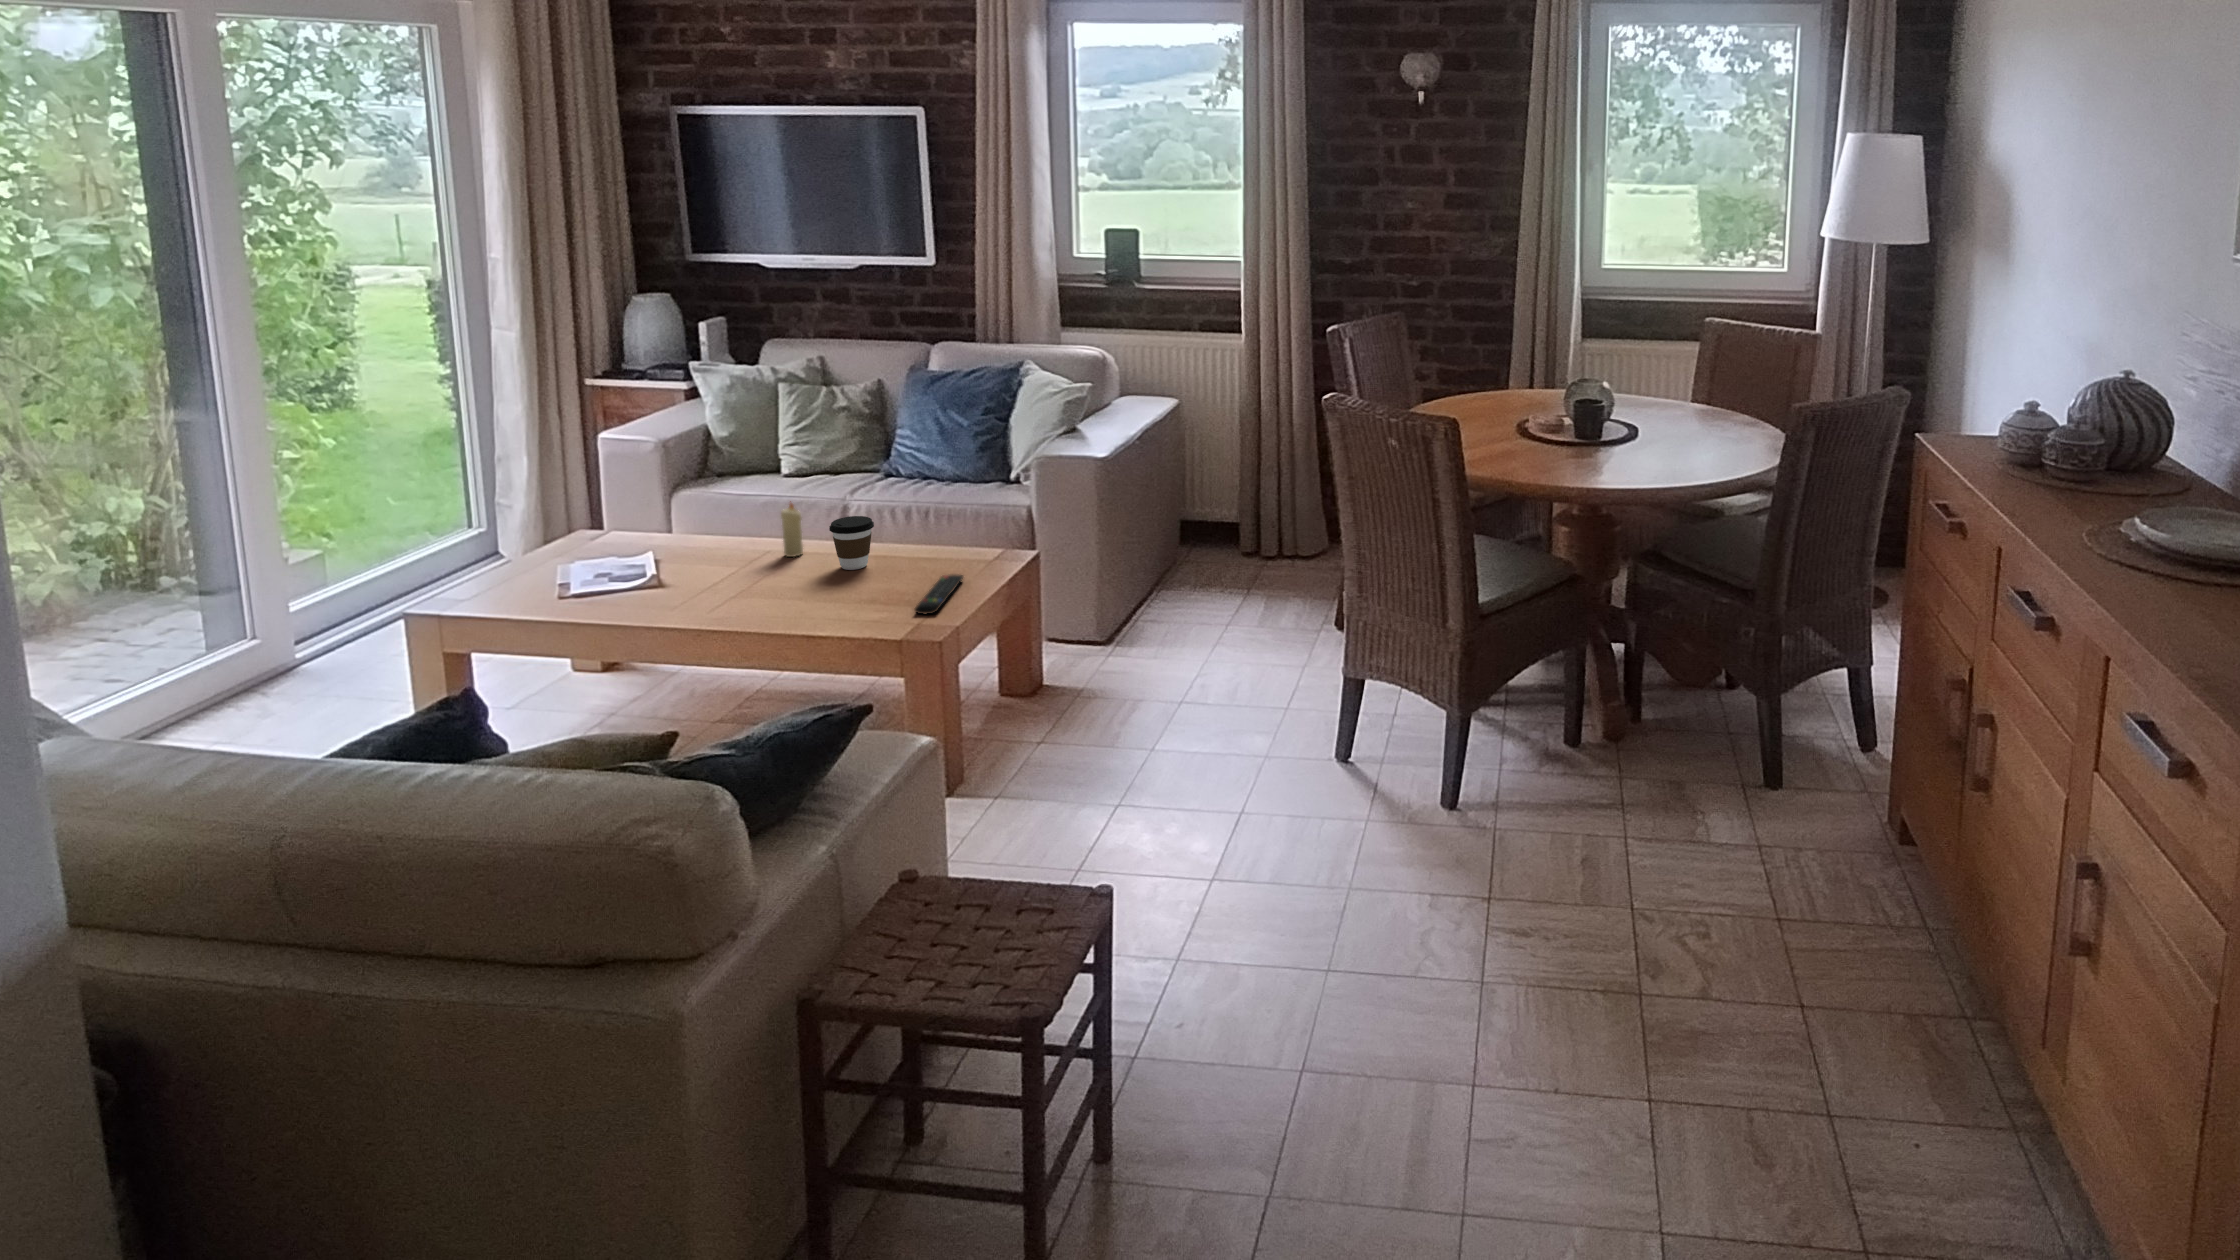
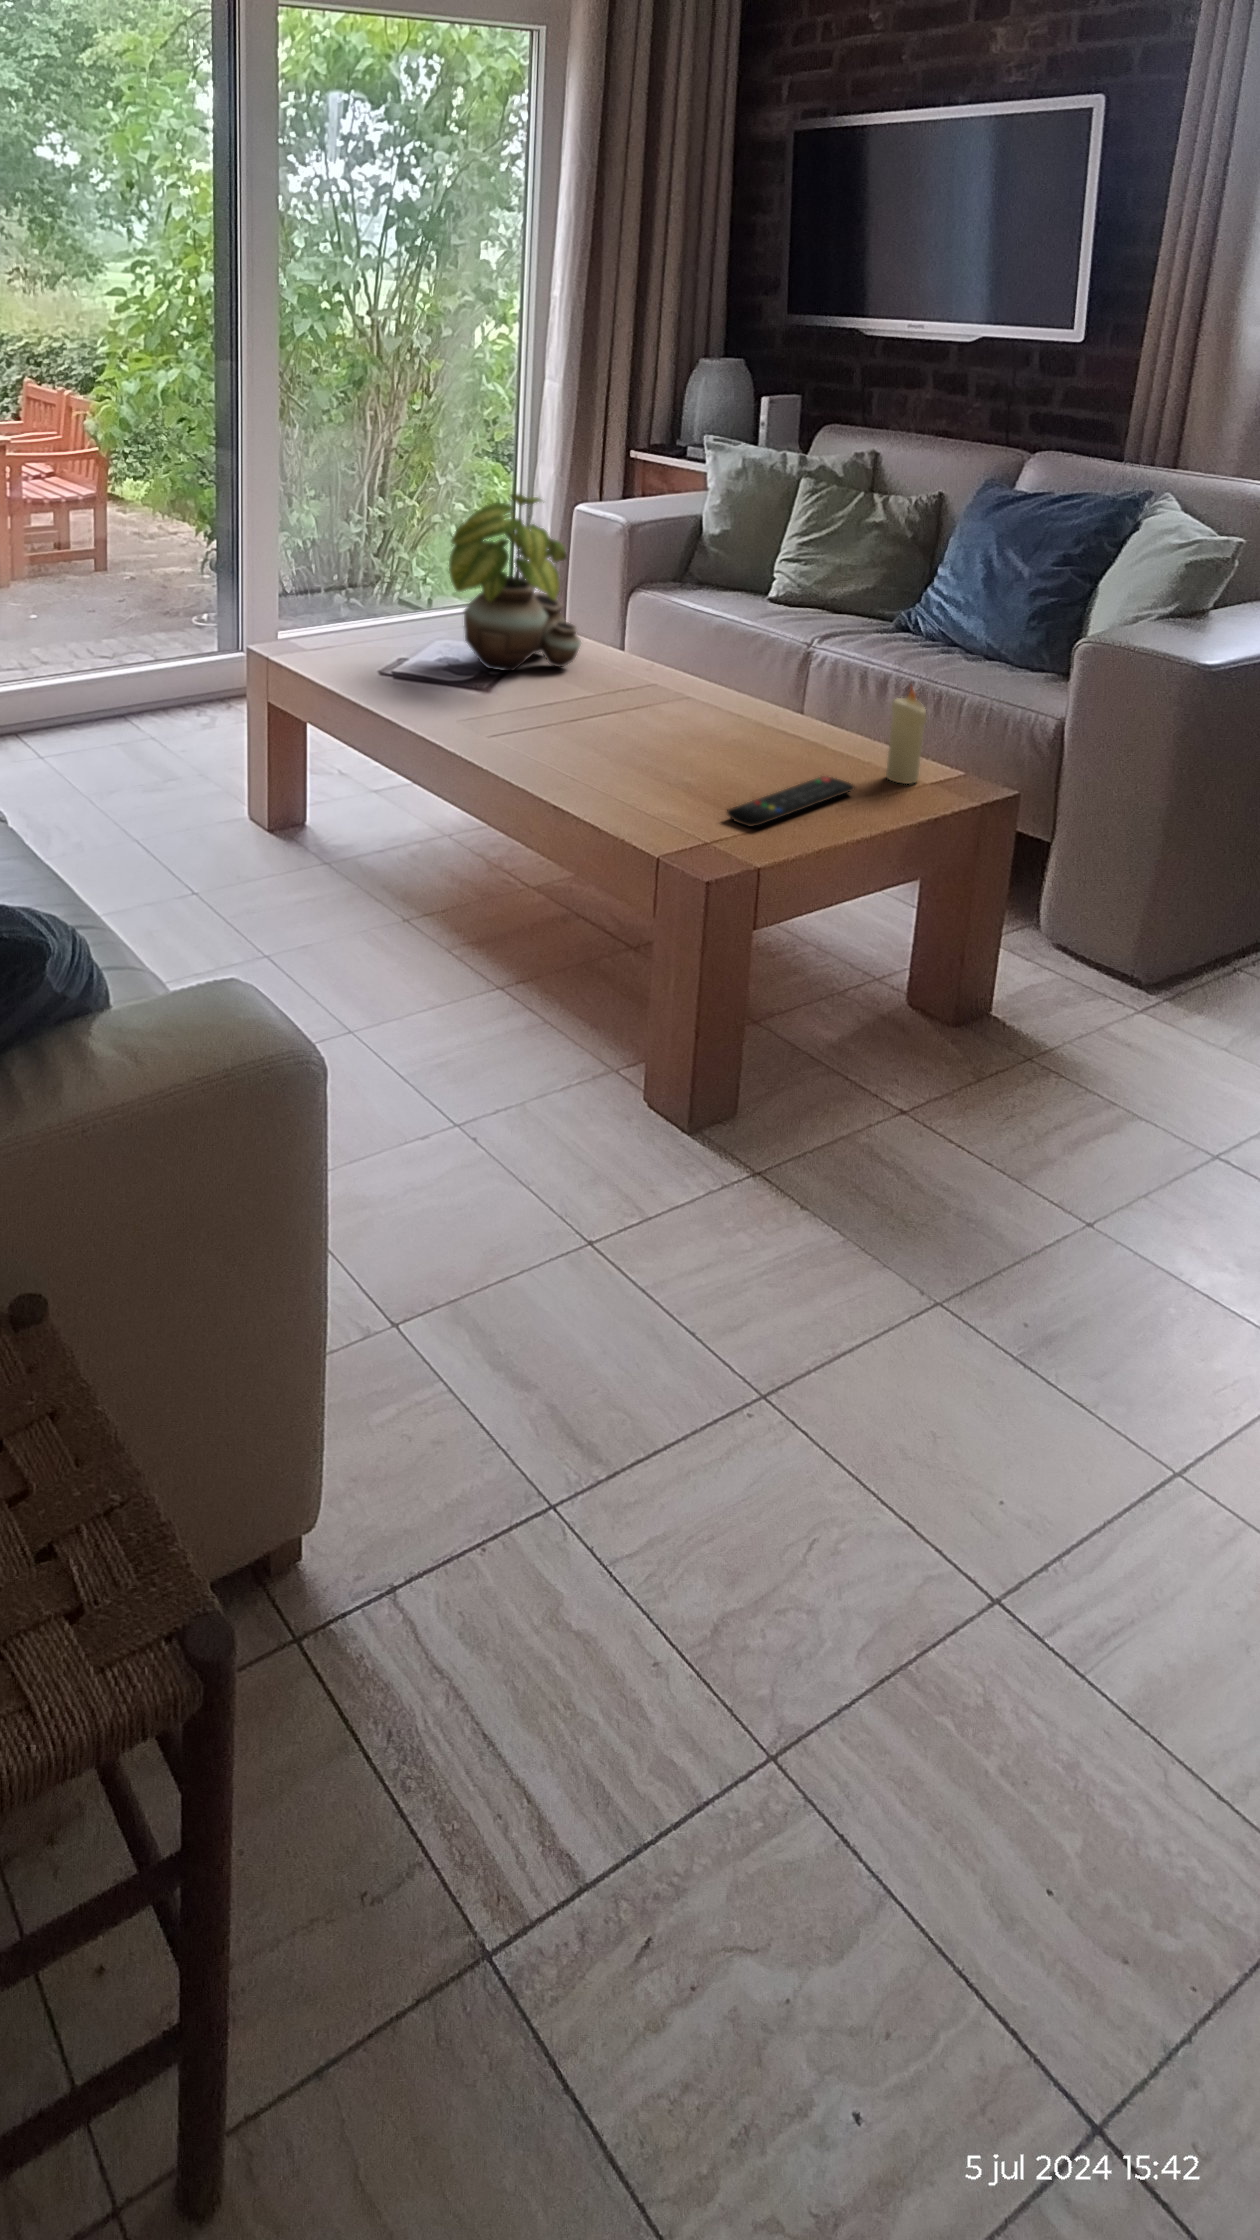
potted plant: none [608,442,711,576] -> present [449,494,581,671]
candle: present [781,501,803,557] -> present [886,688,926,784]
coffee cup: present [829,516,874,570] -> none [698,651,766,733]

